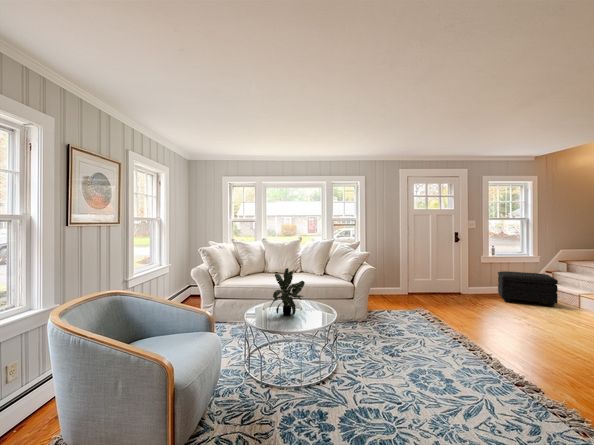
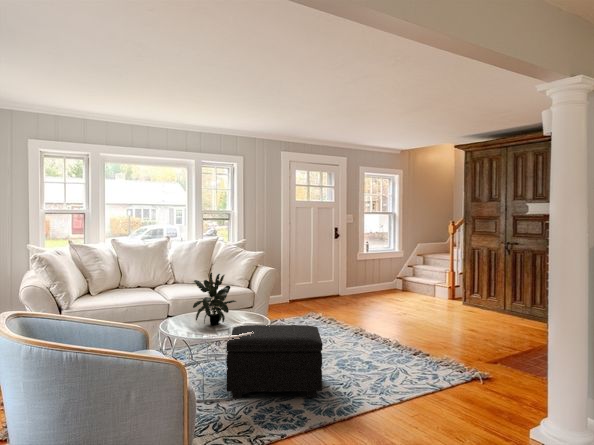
footstool: present [498,271,558,307] -> present [226,325,322,398]

